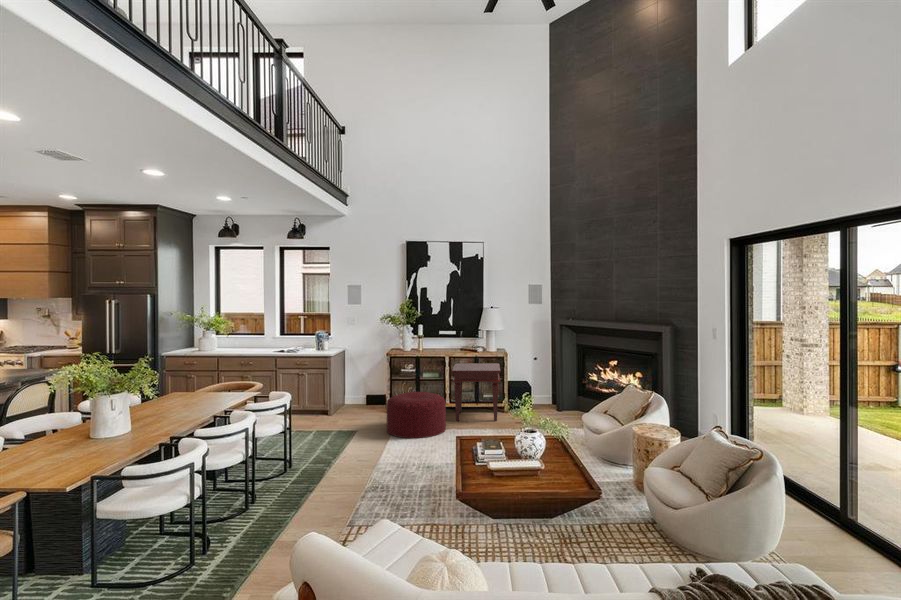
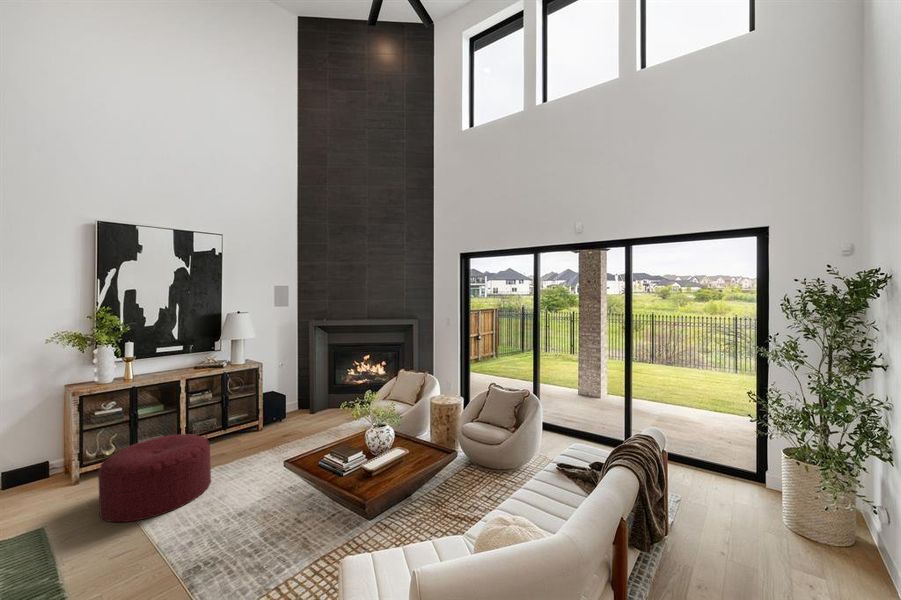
side table: present [452,363,501,421] -> none [193,376,272,460]

